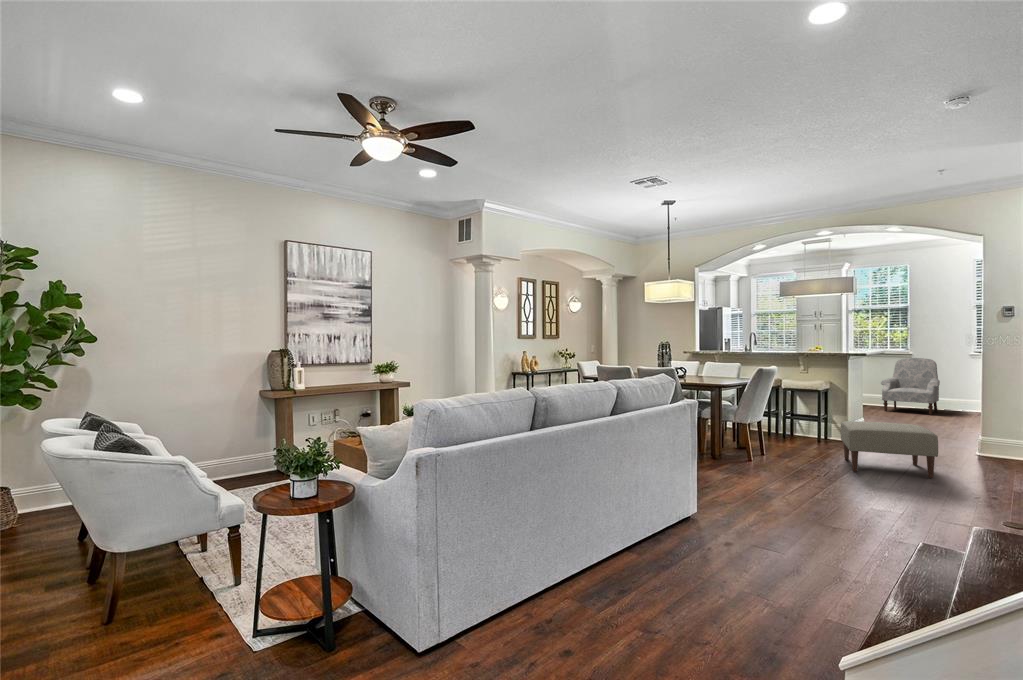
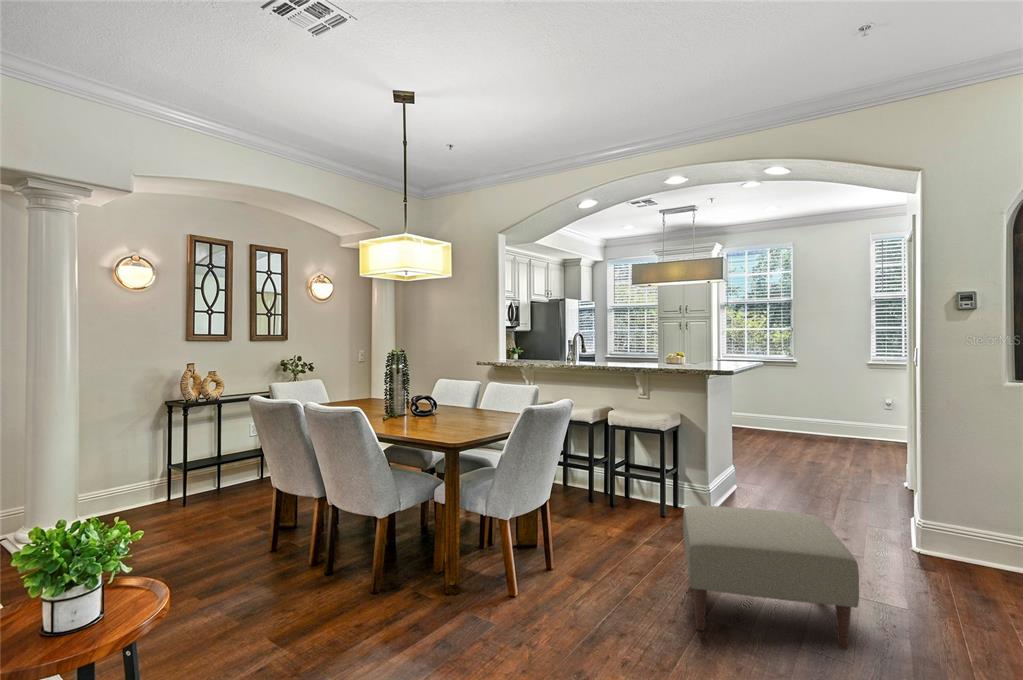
armchair: present [881,358,940,415] -> none [757,368,827,445]

